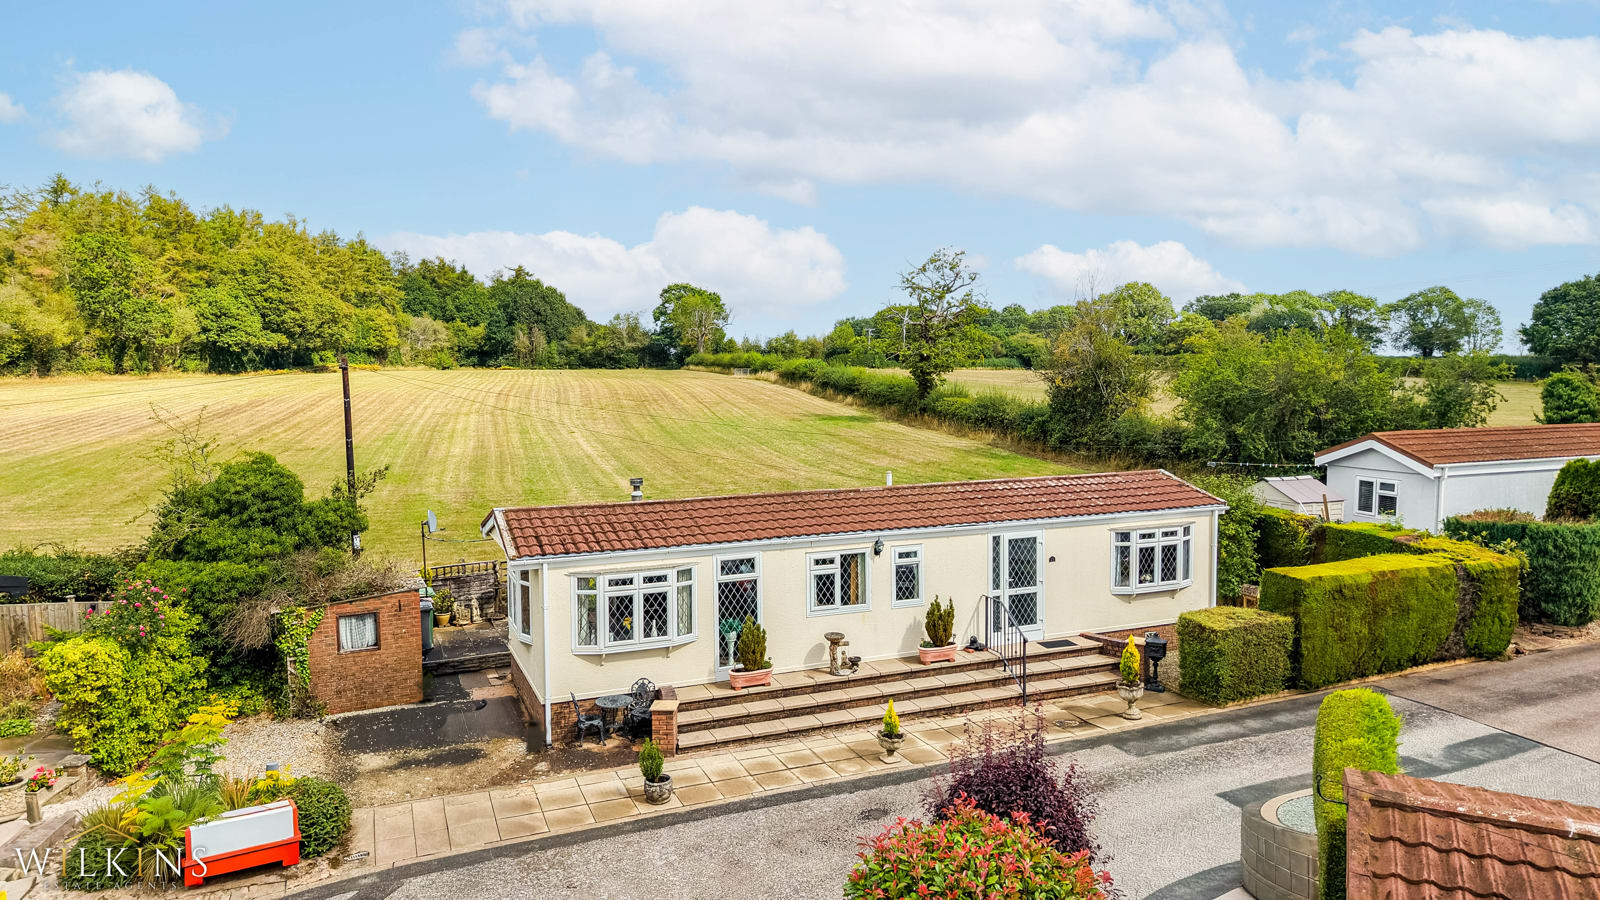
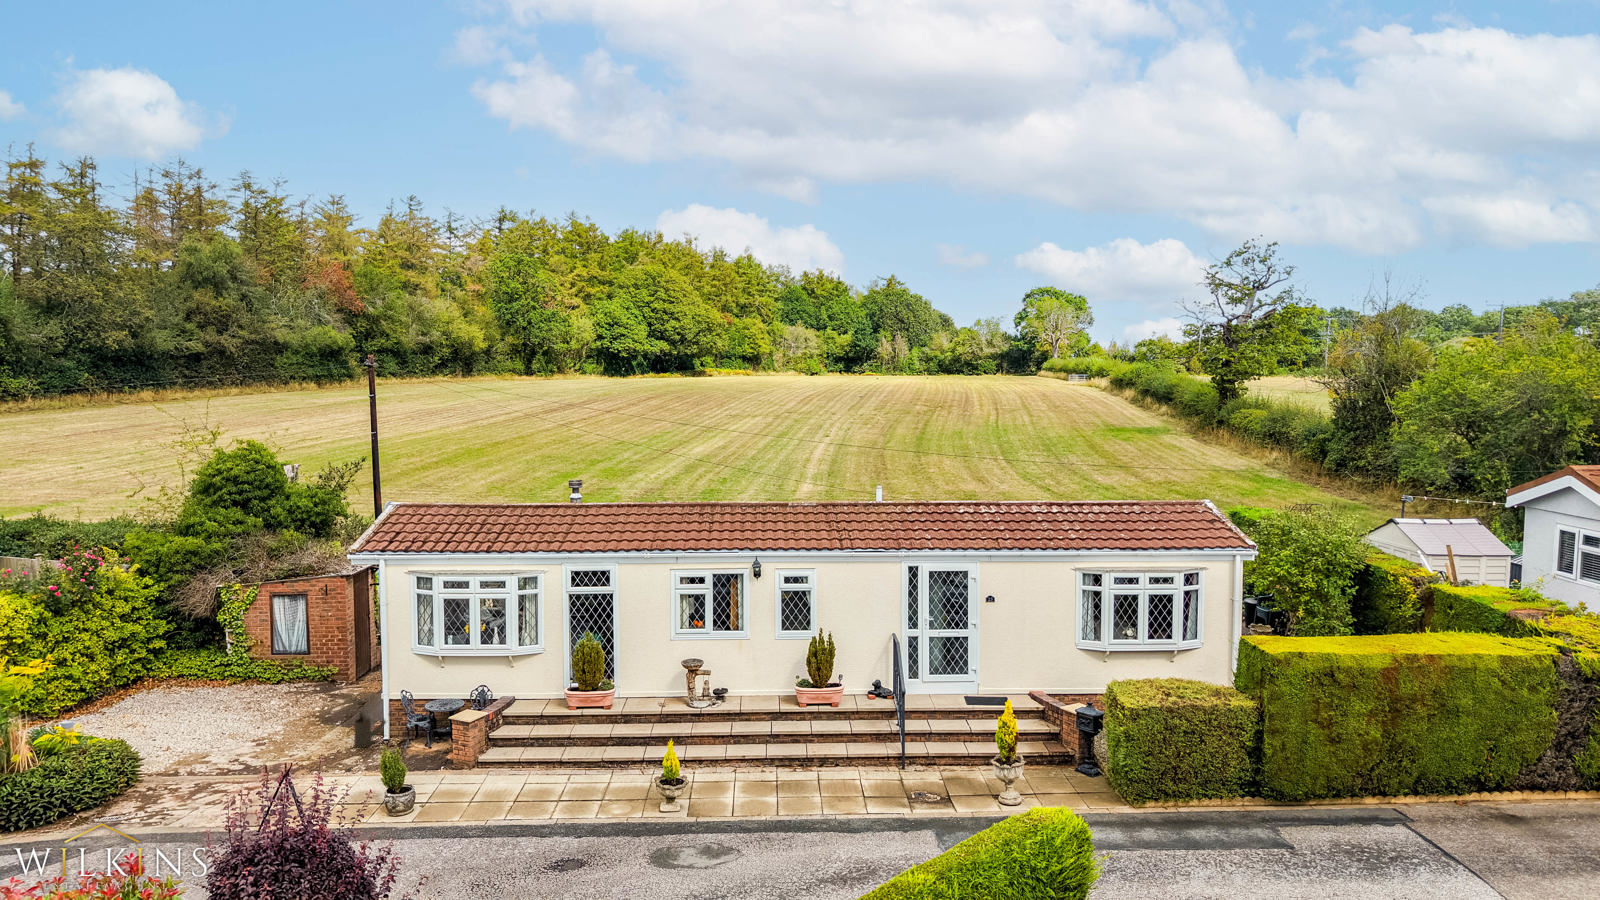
potted tree: present [415,672,435,705] -> none [325,652,351,690]

